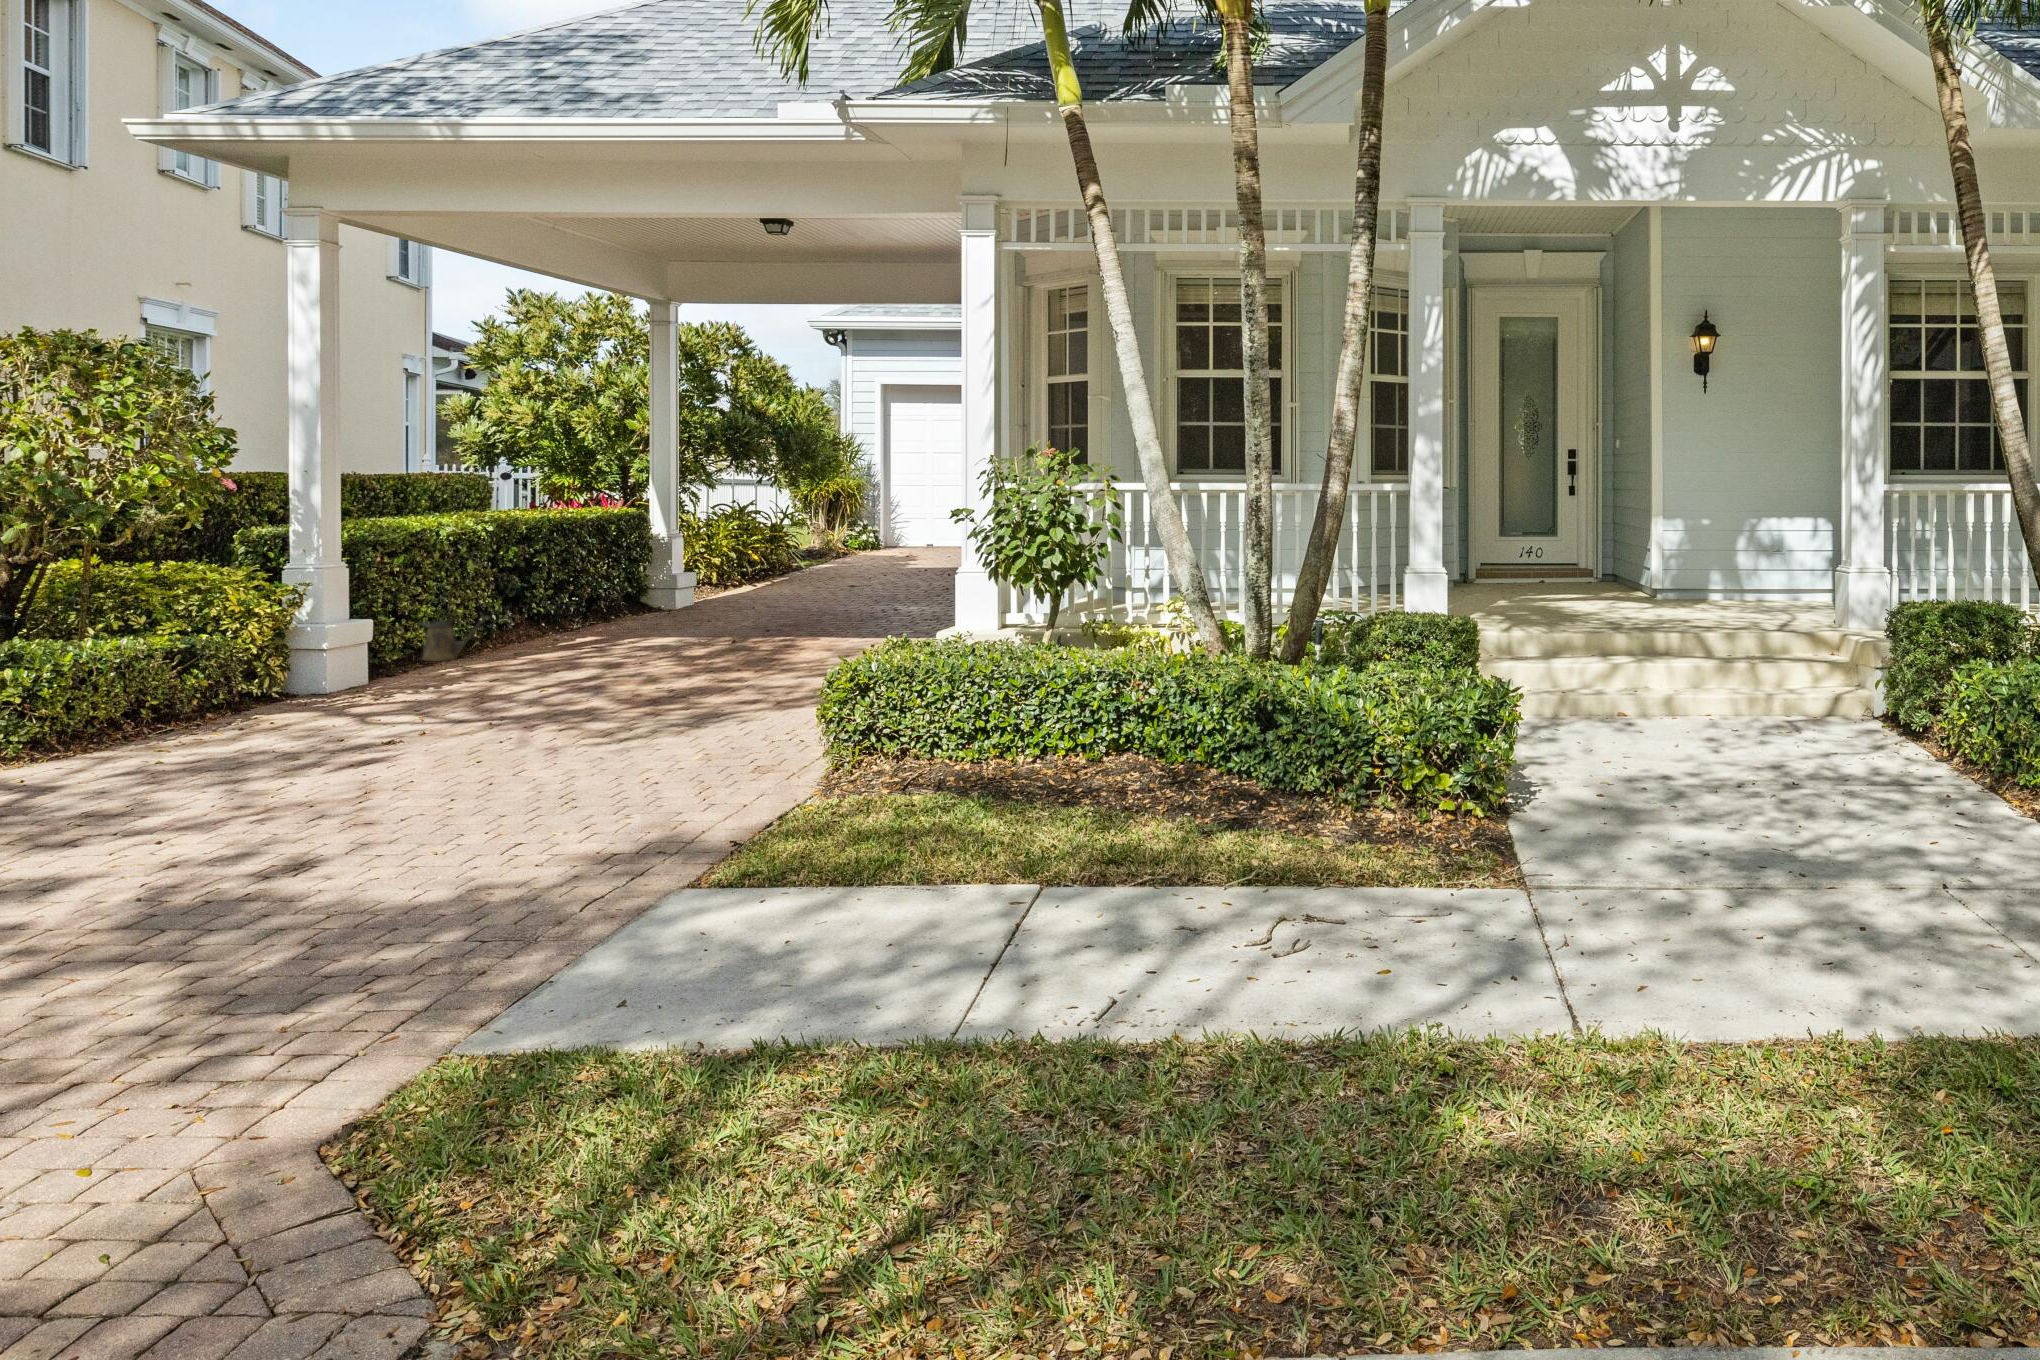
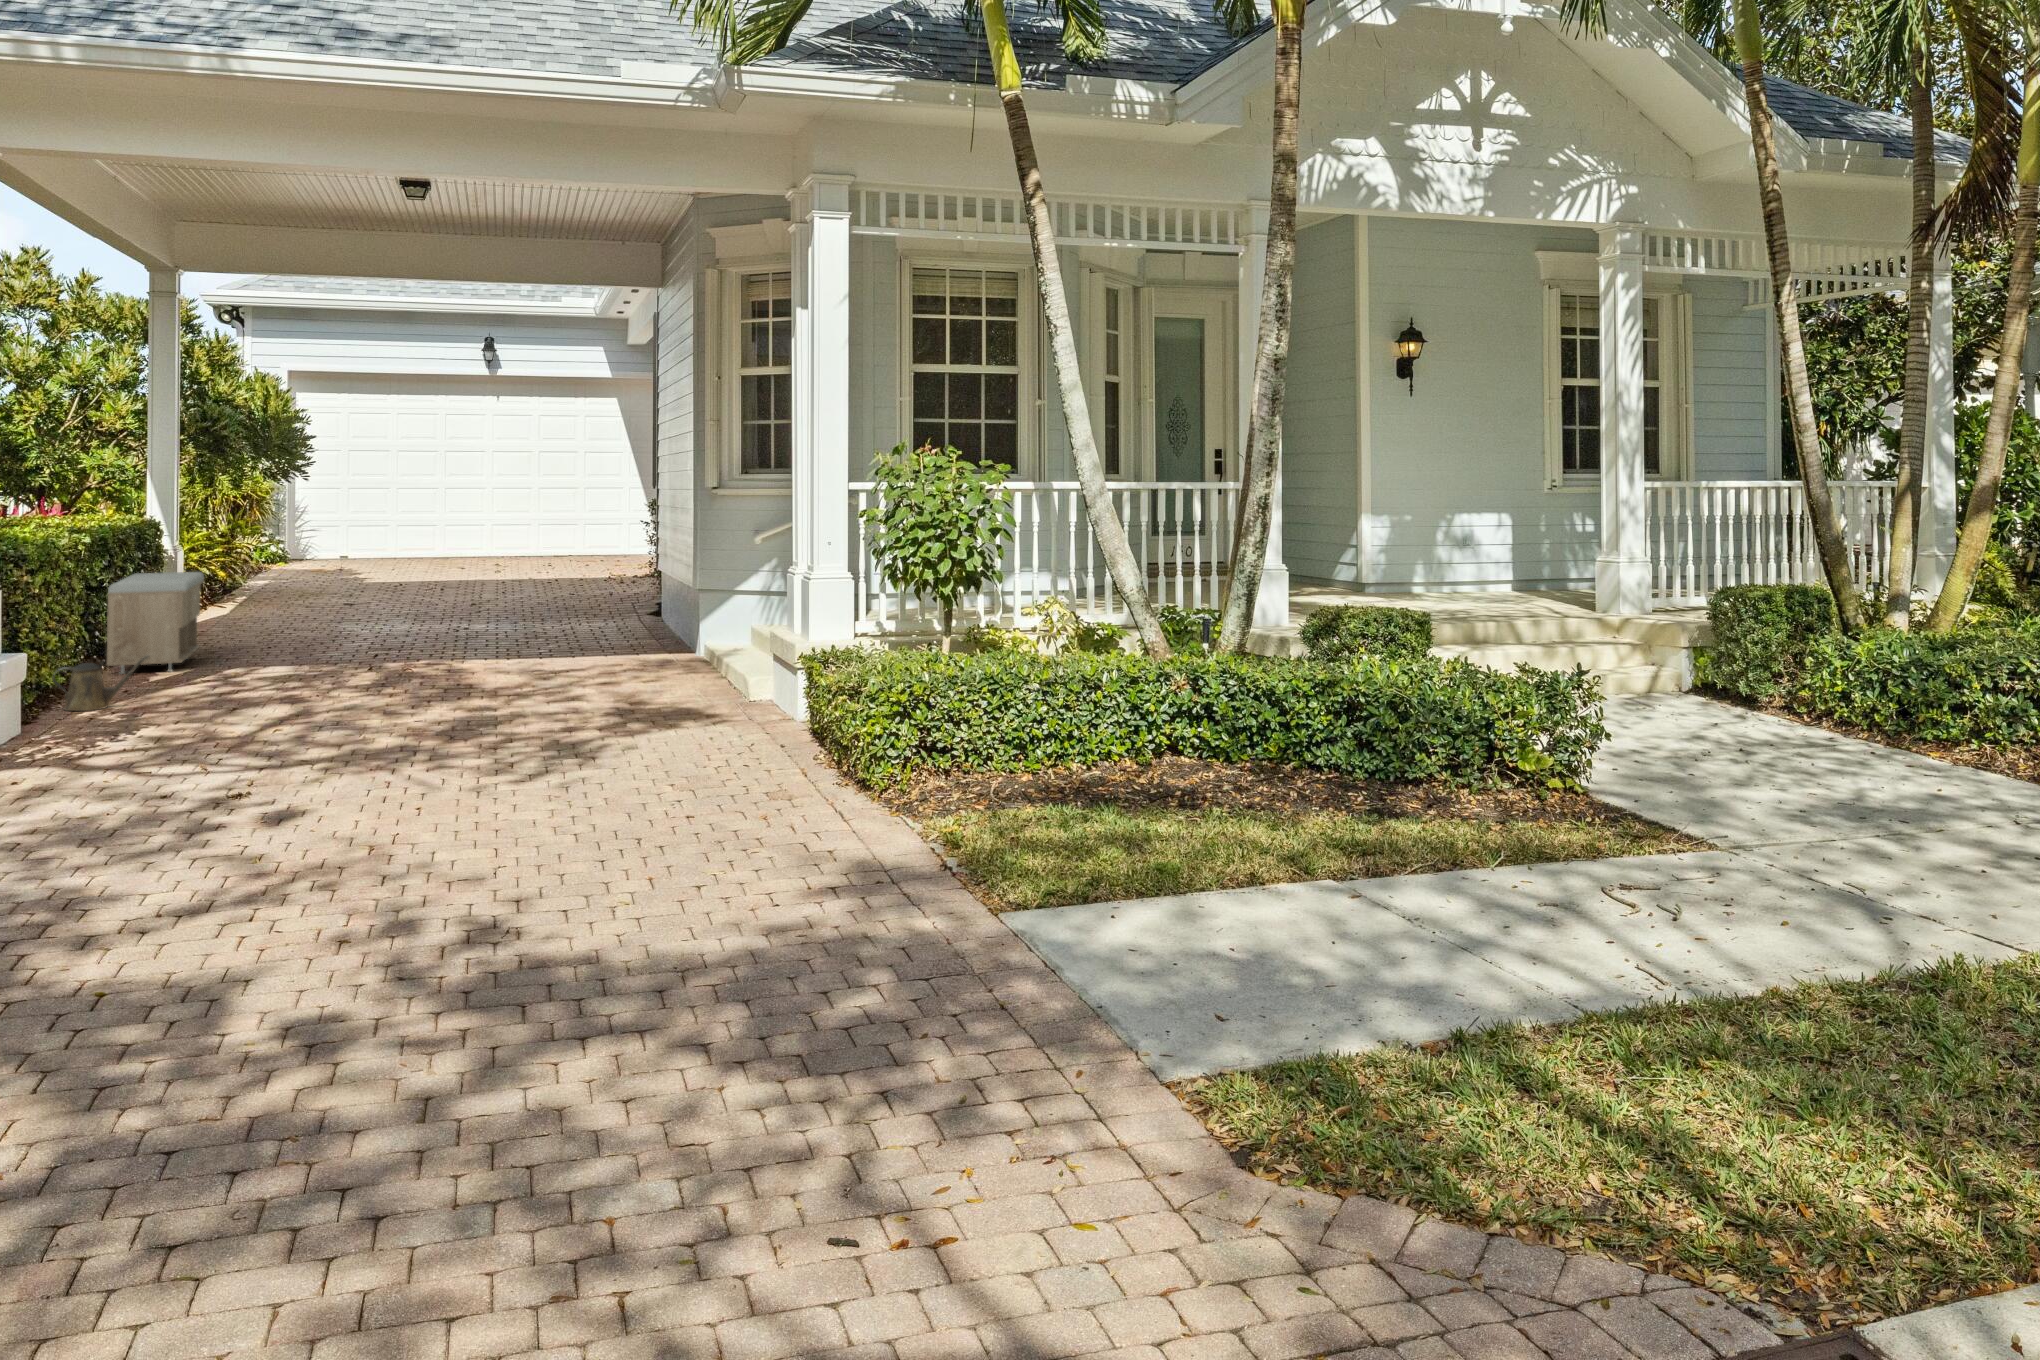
storage bench: none [515,543,616,629] -> present [107,572,204,674]

